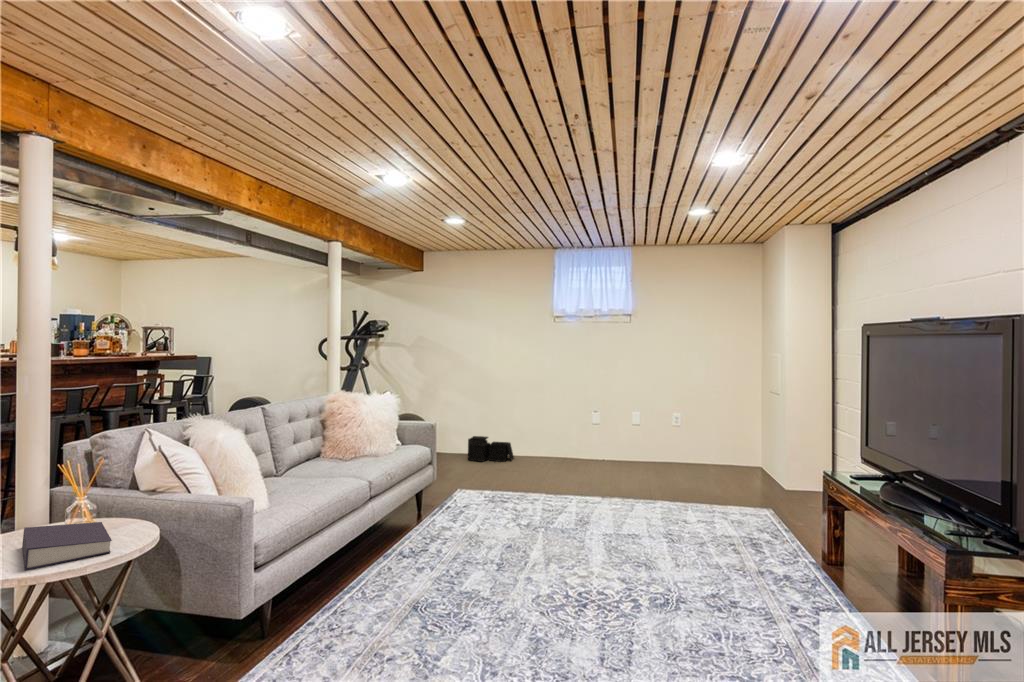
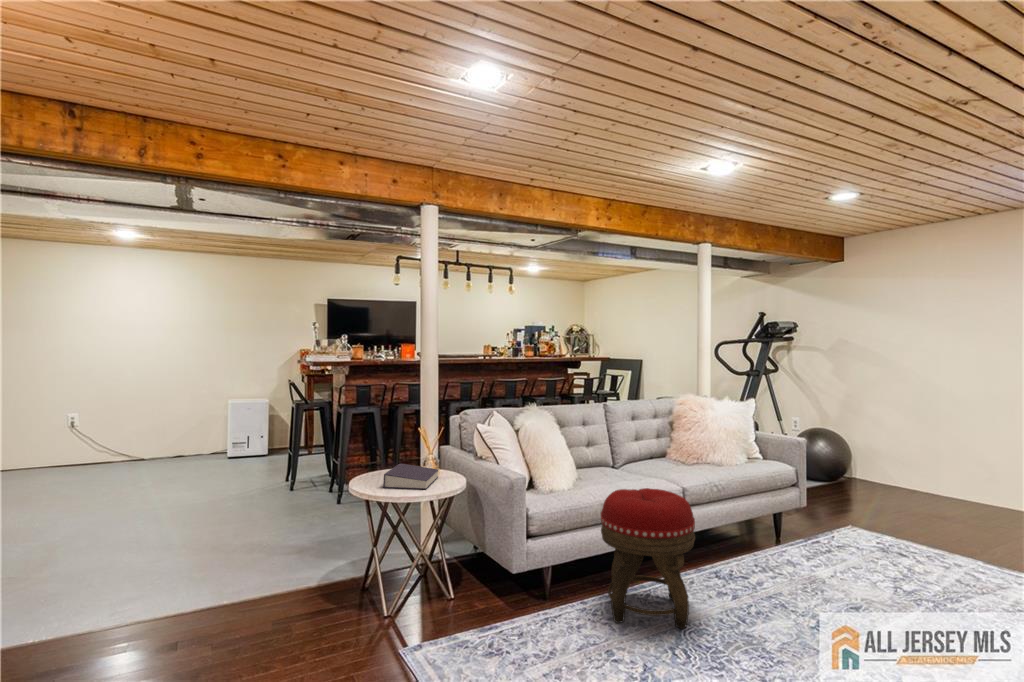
storage bin: present [468,436,514,462] -> none [901,469,986,512]
footstool: none [330,487,421,628] -> present [601,488,695,629]

